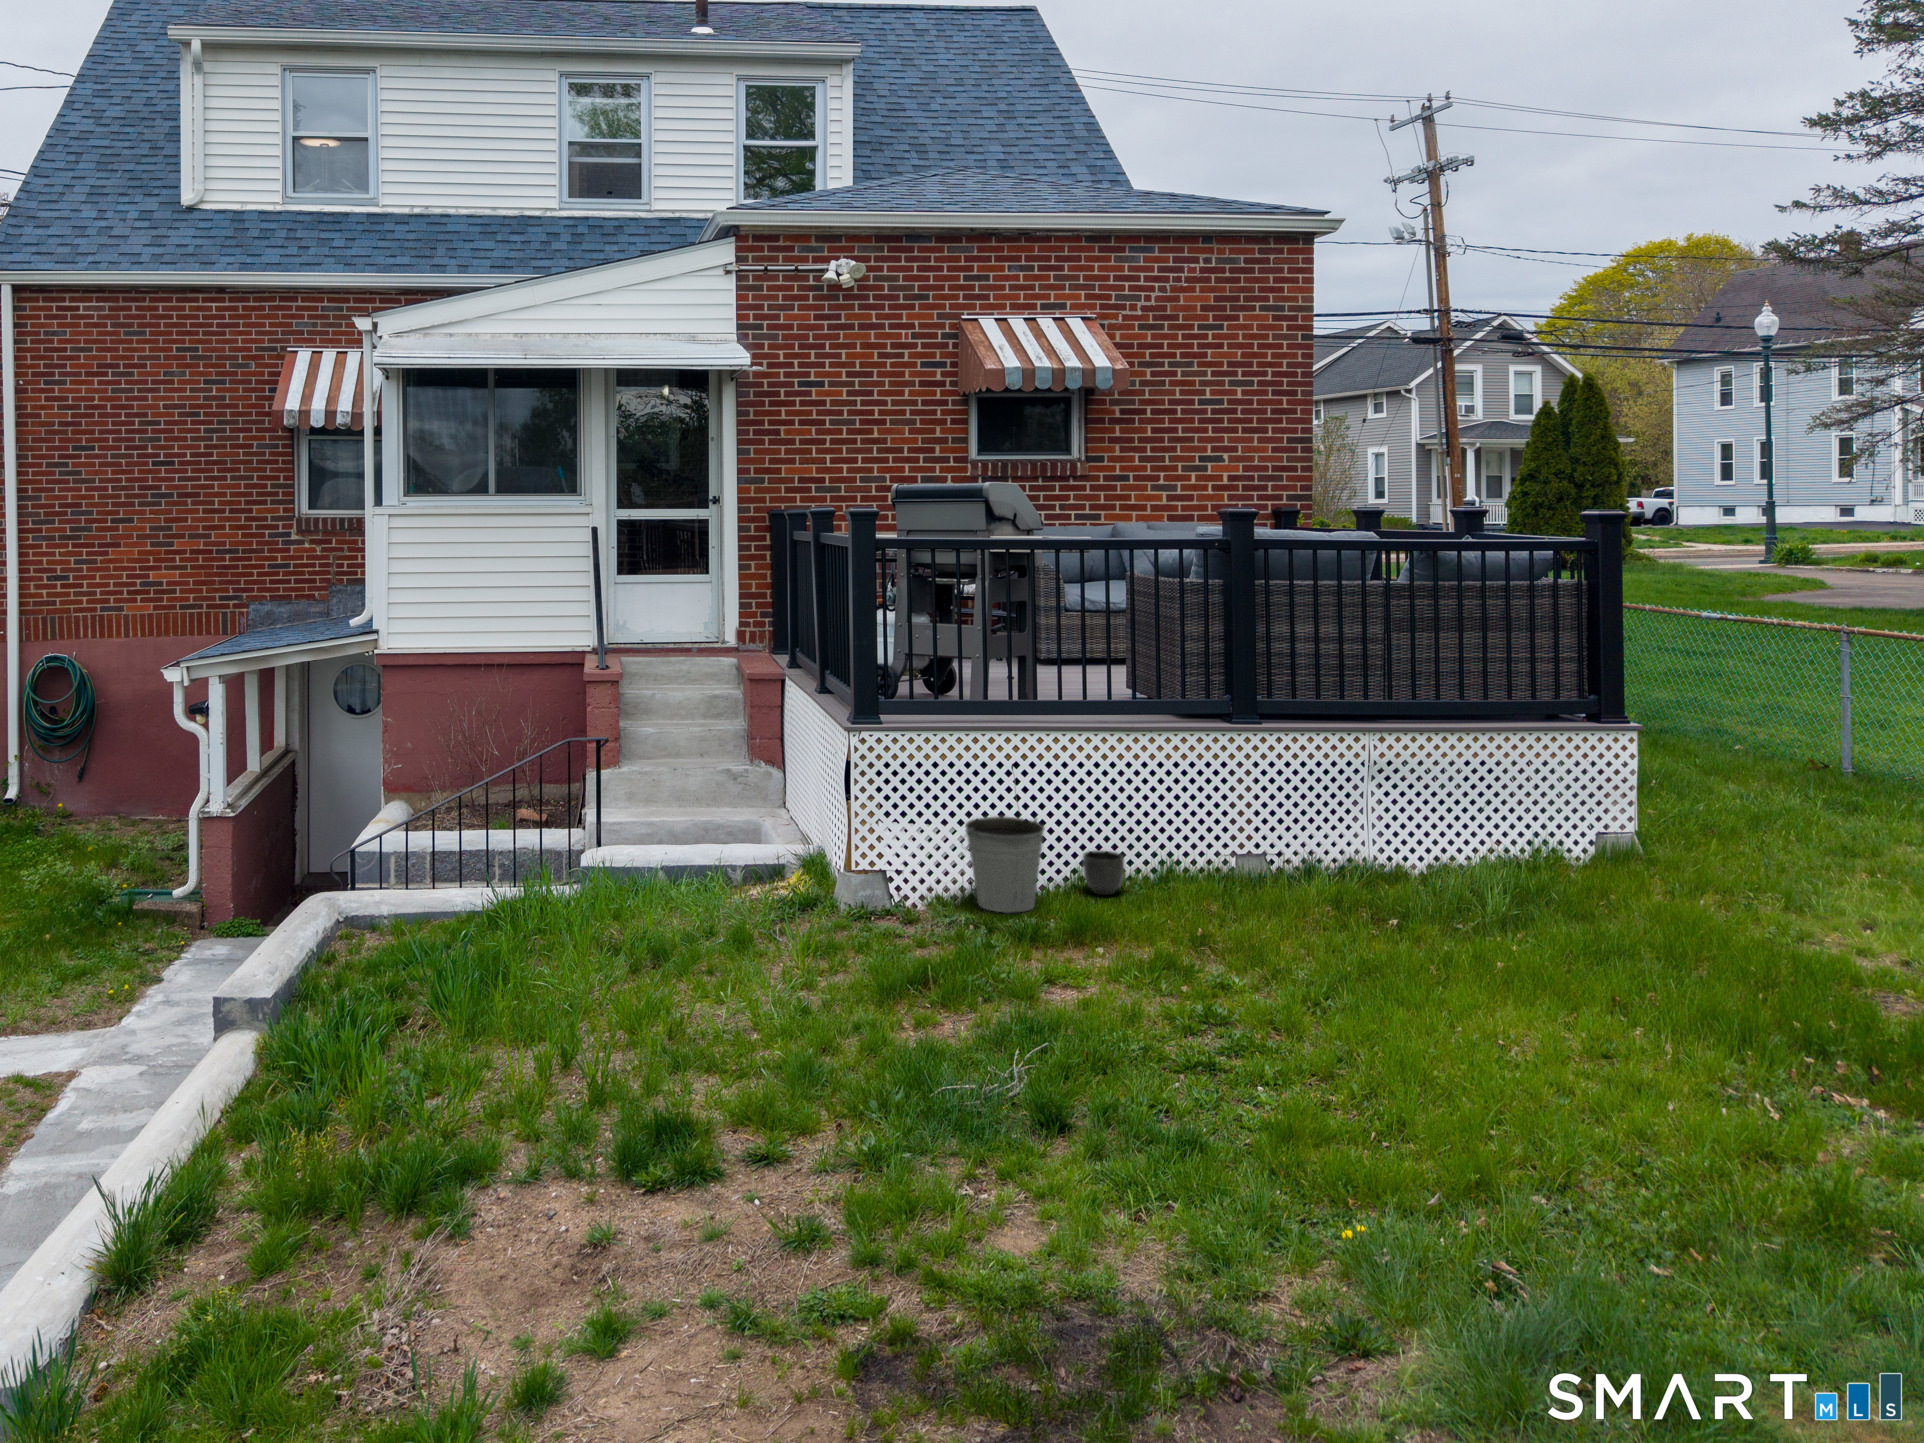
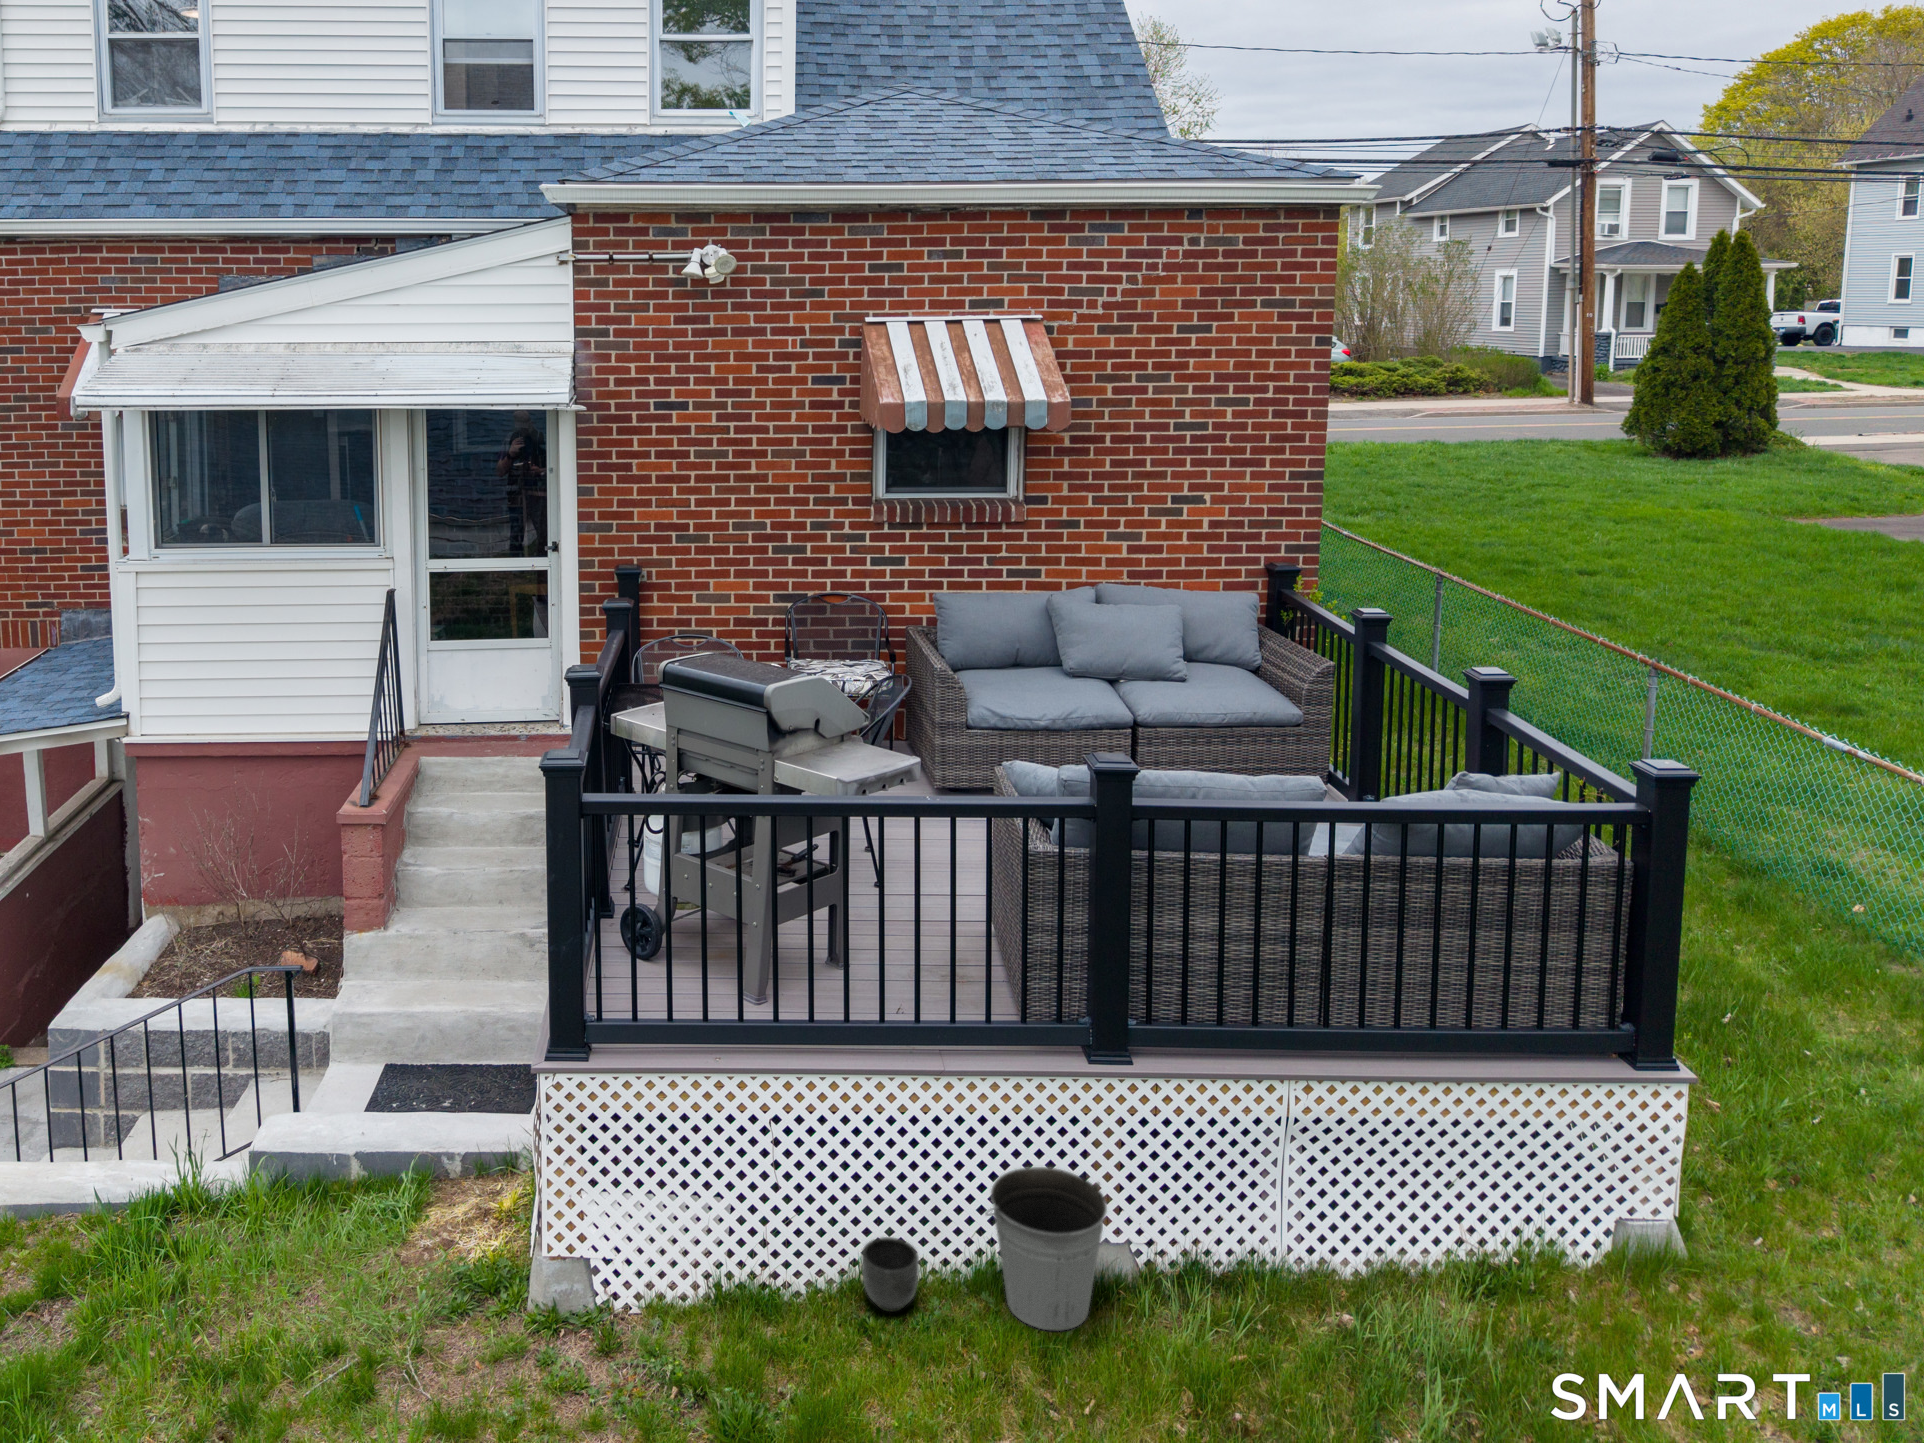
bucket: present [962,816,1045,913] -> present [986,1167,1107,1331]

